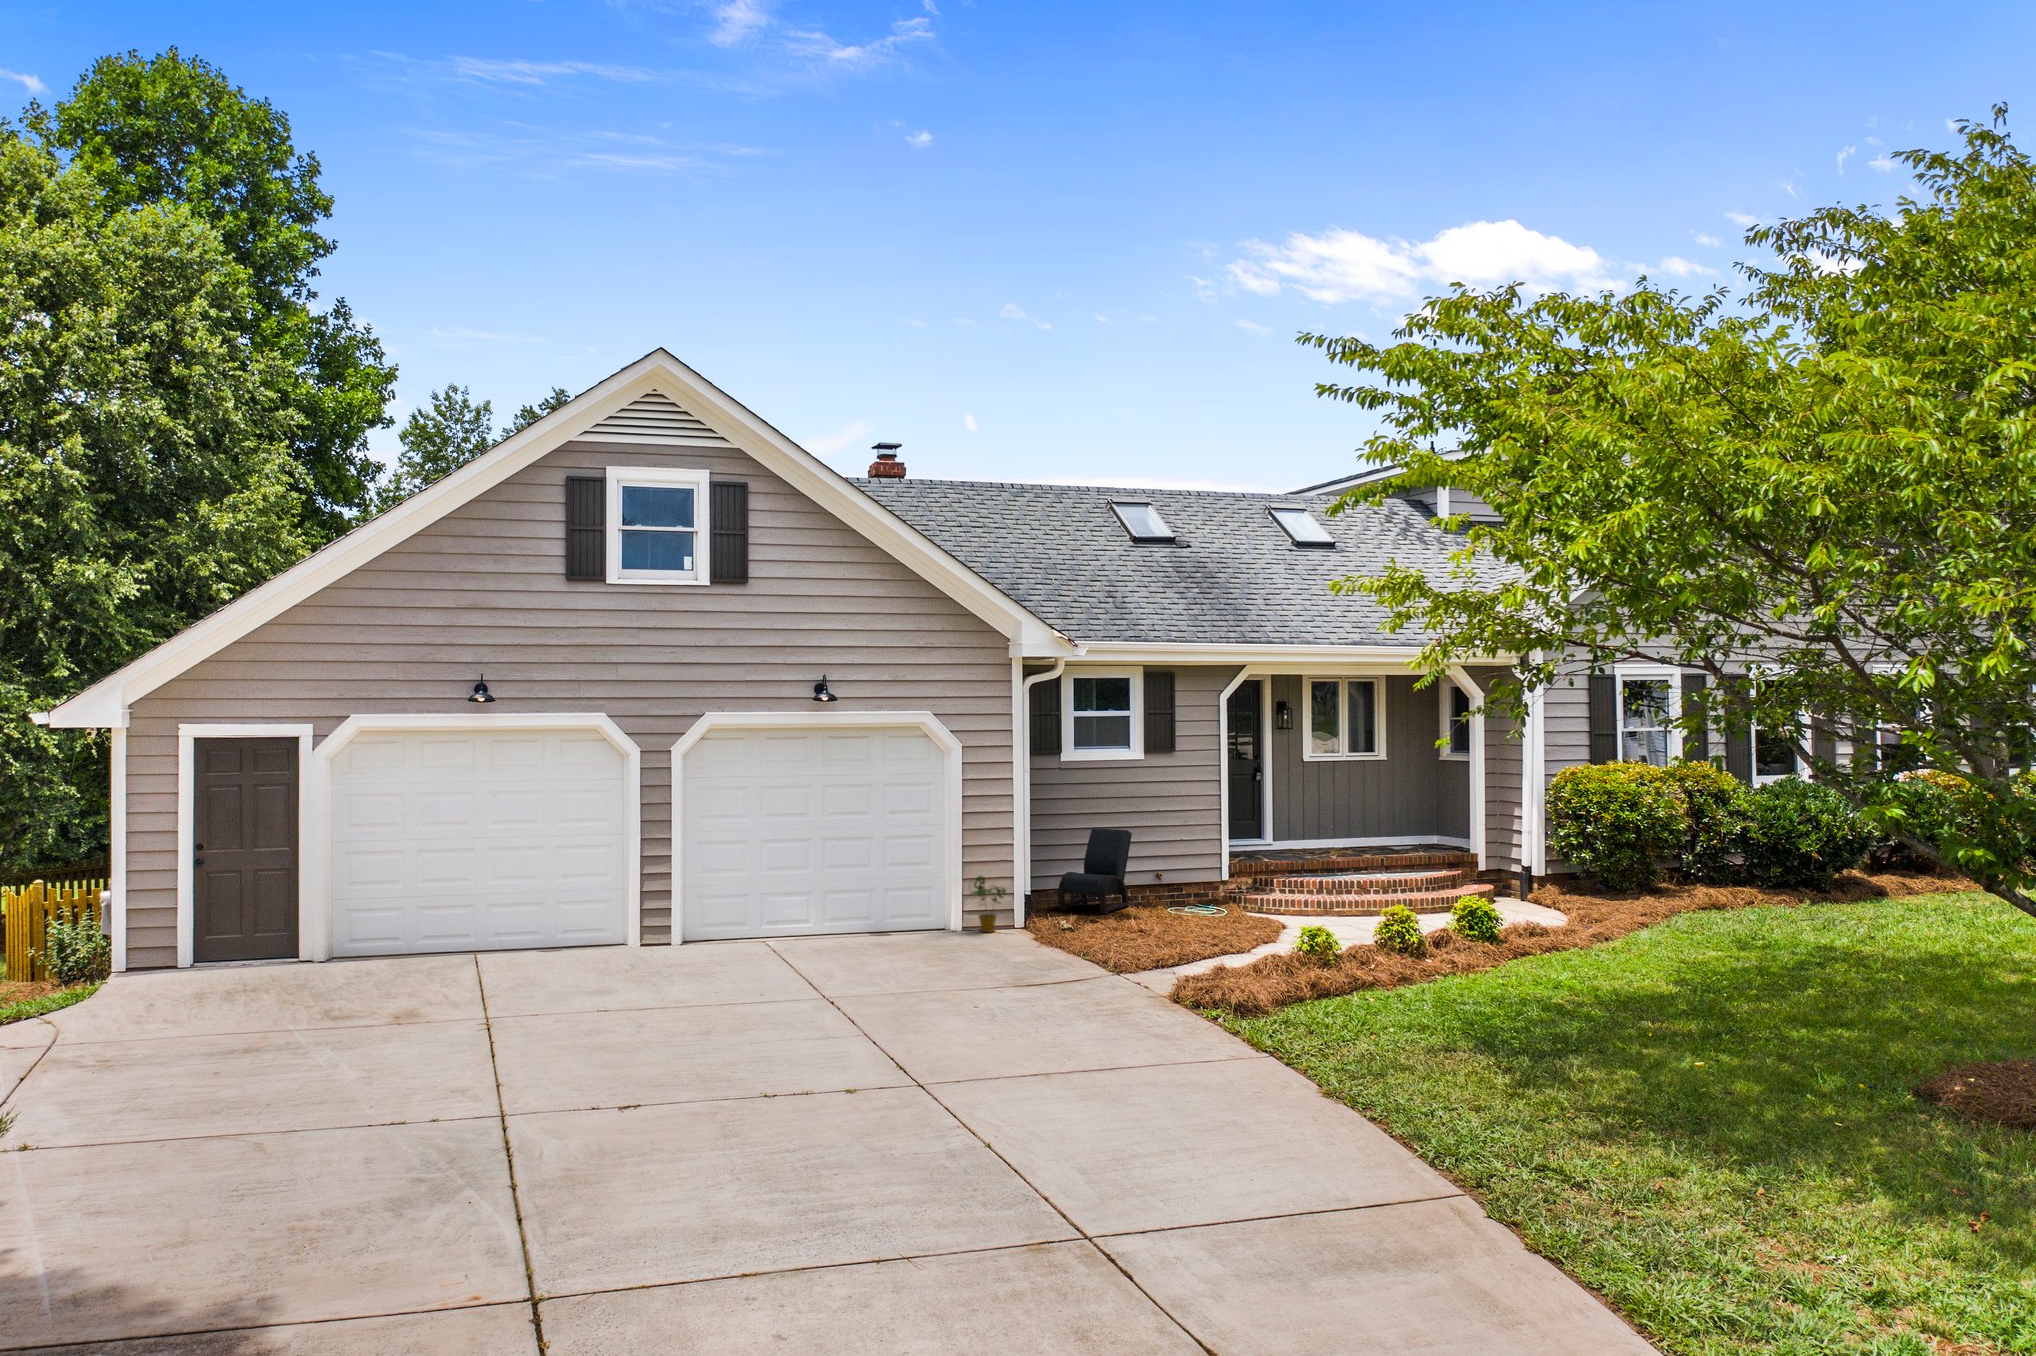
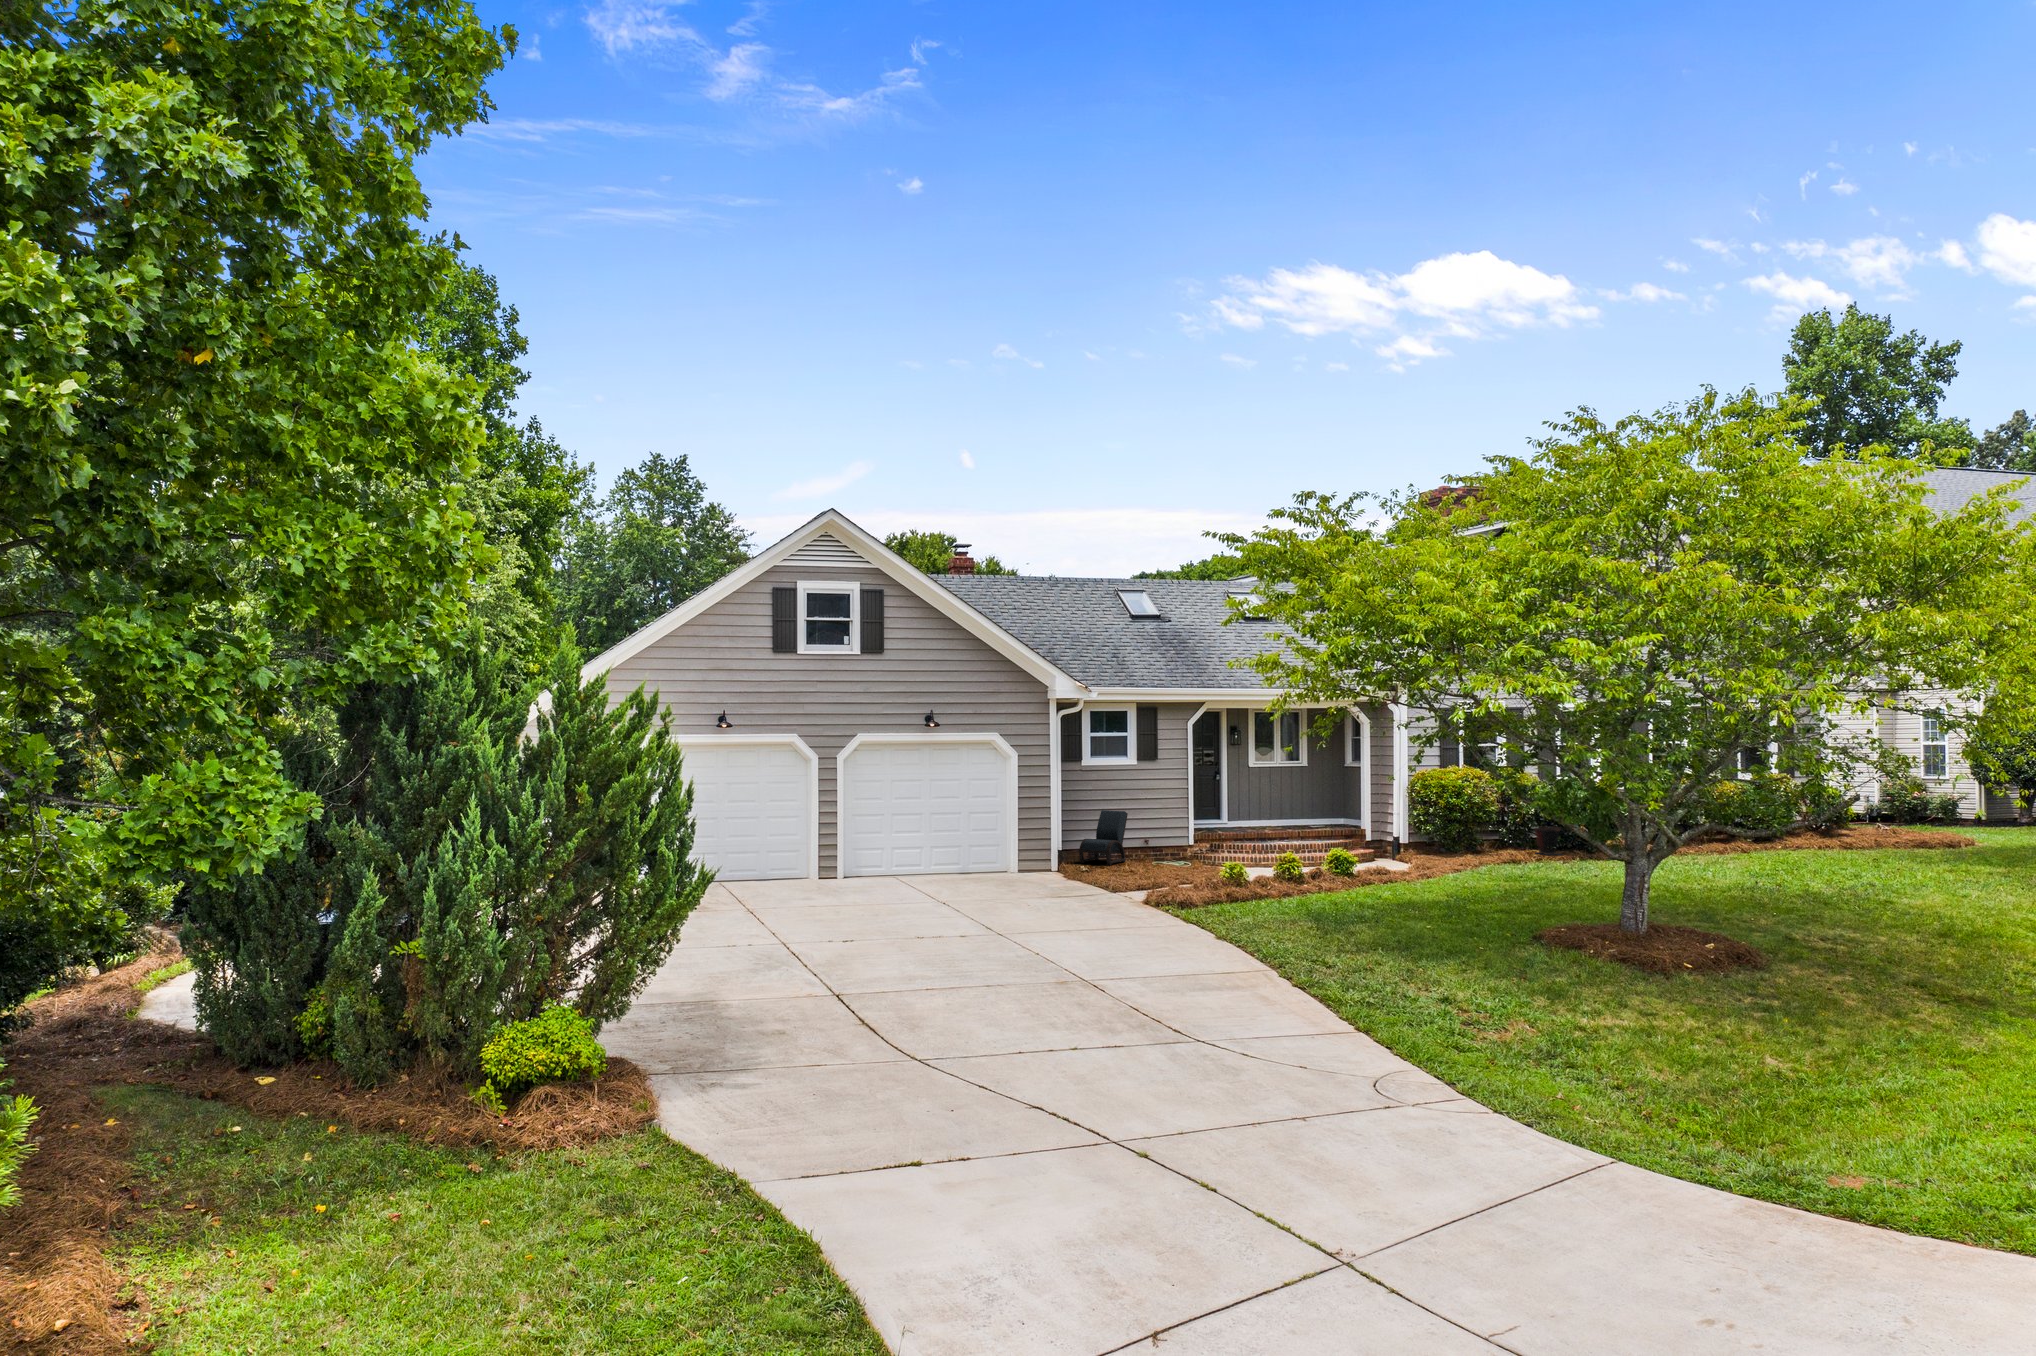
trash can: none [1729,848,1778,892] -> present [1534,826,1561,855]
house plant: present [972,876,1006,932] -> none [1023,837,1047,874]

